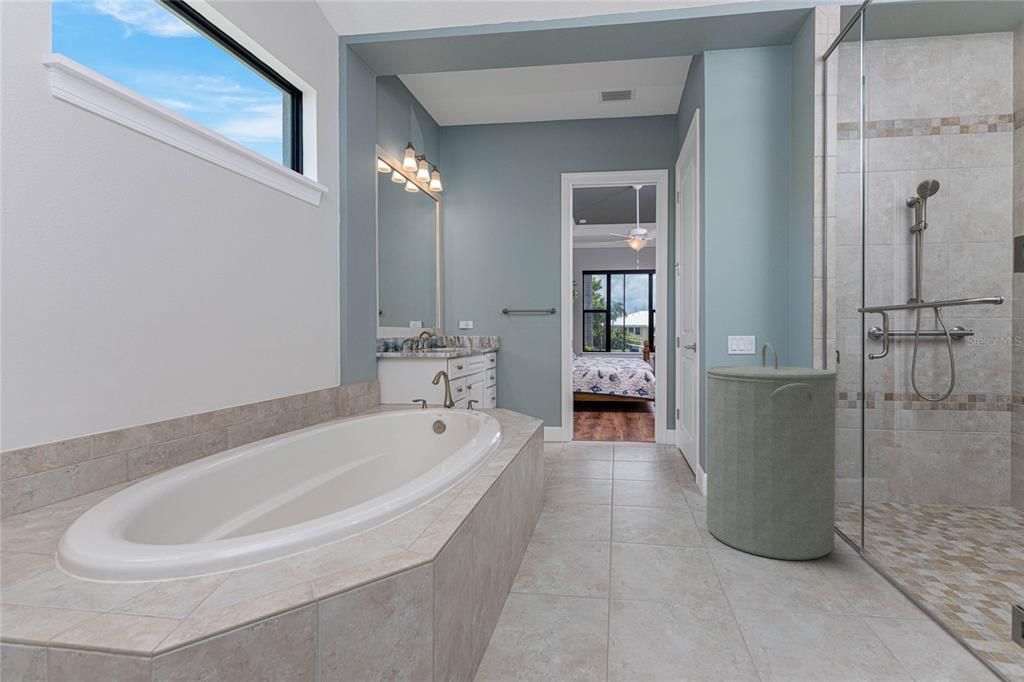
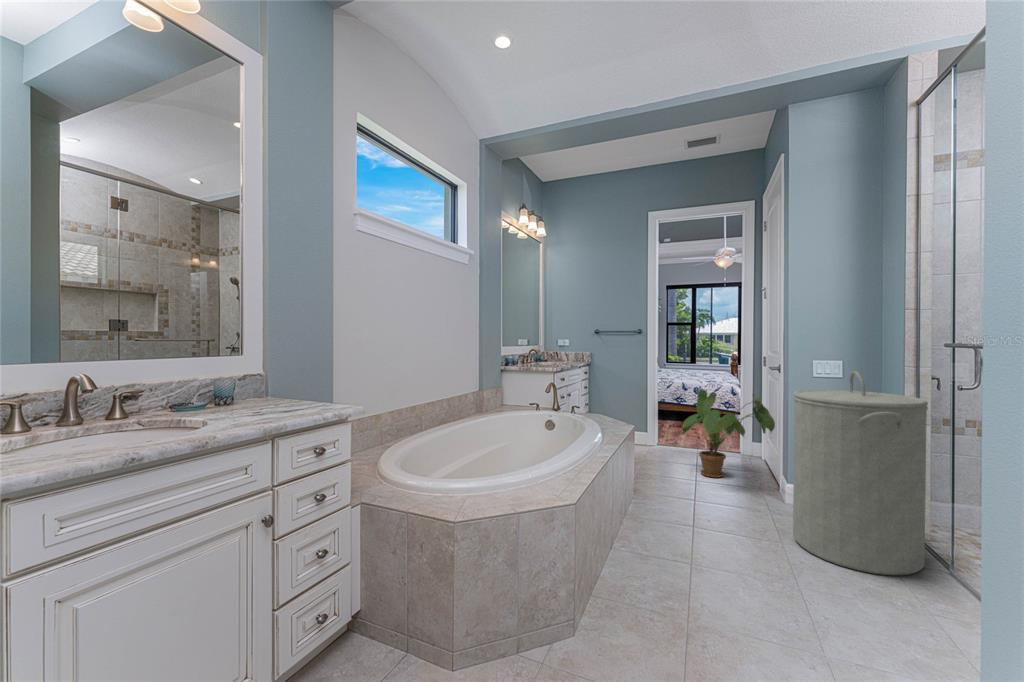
house plant: none [593,373,689,470] -> present [682,390,775,478]

